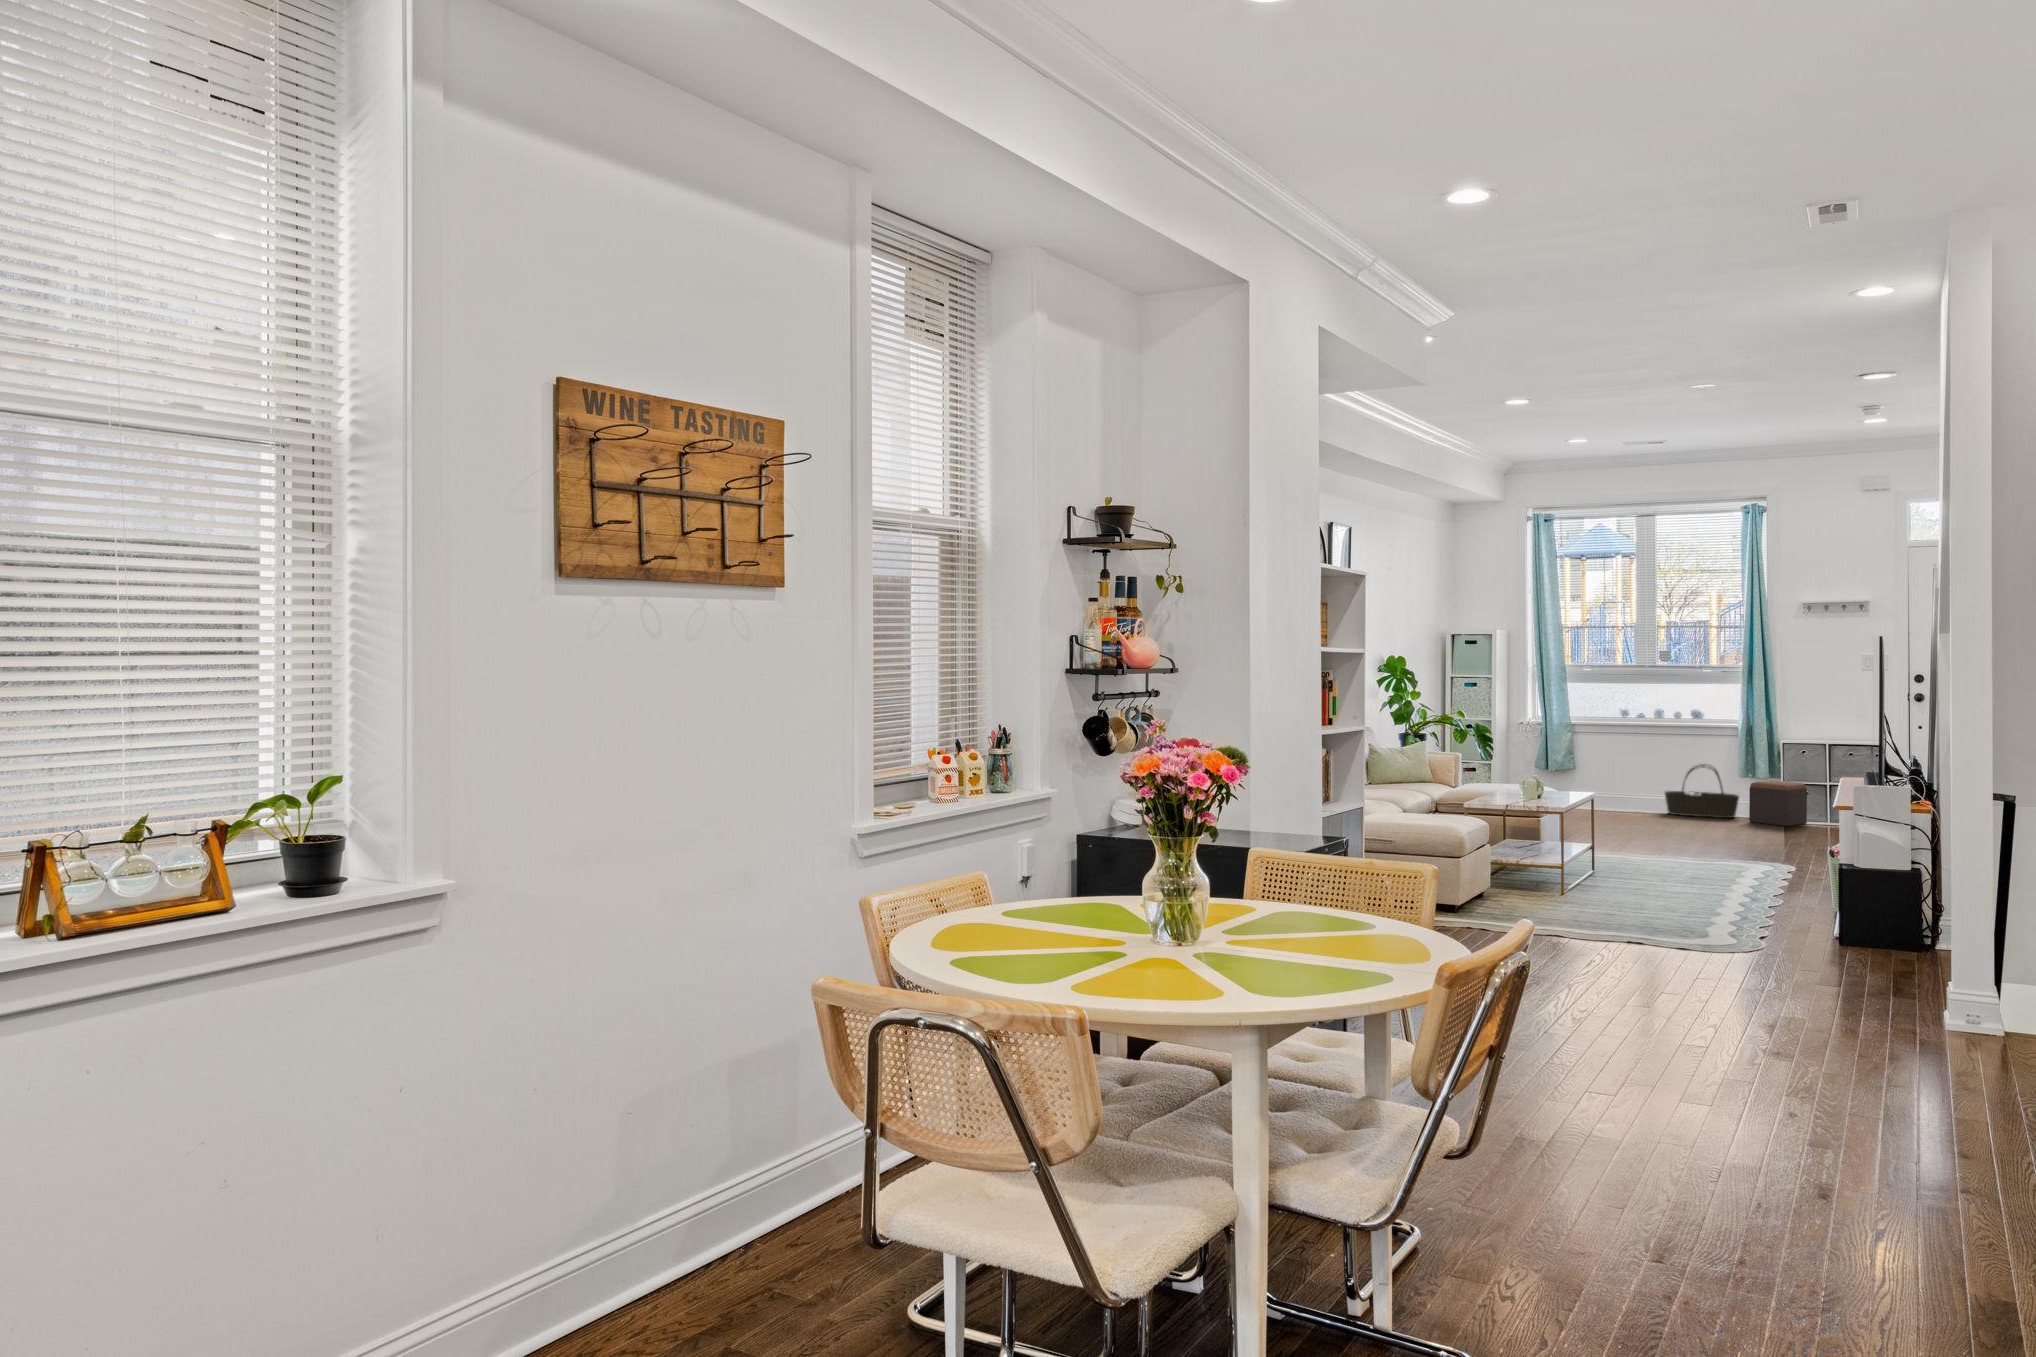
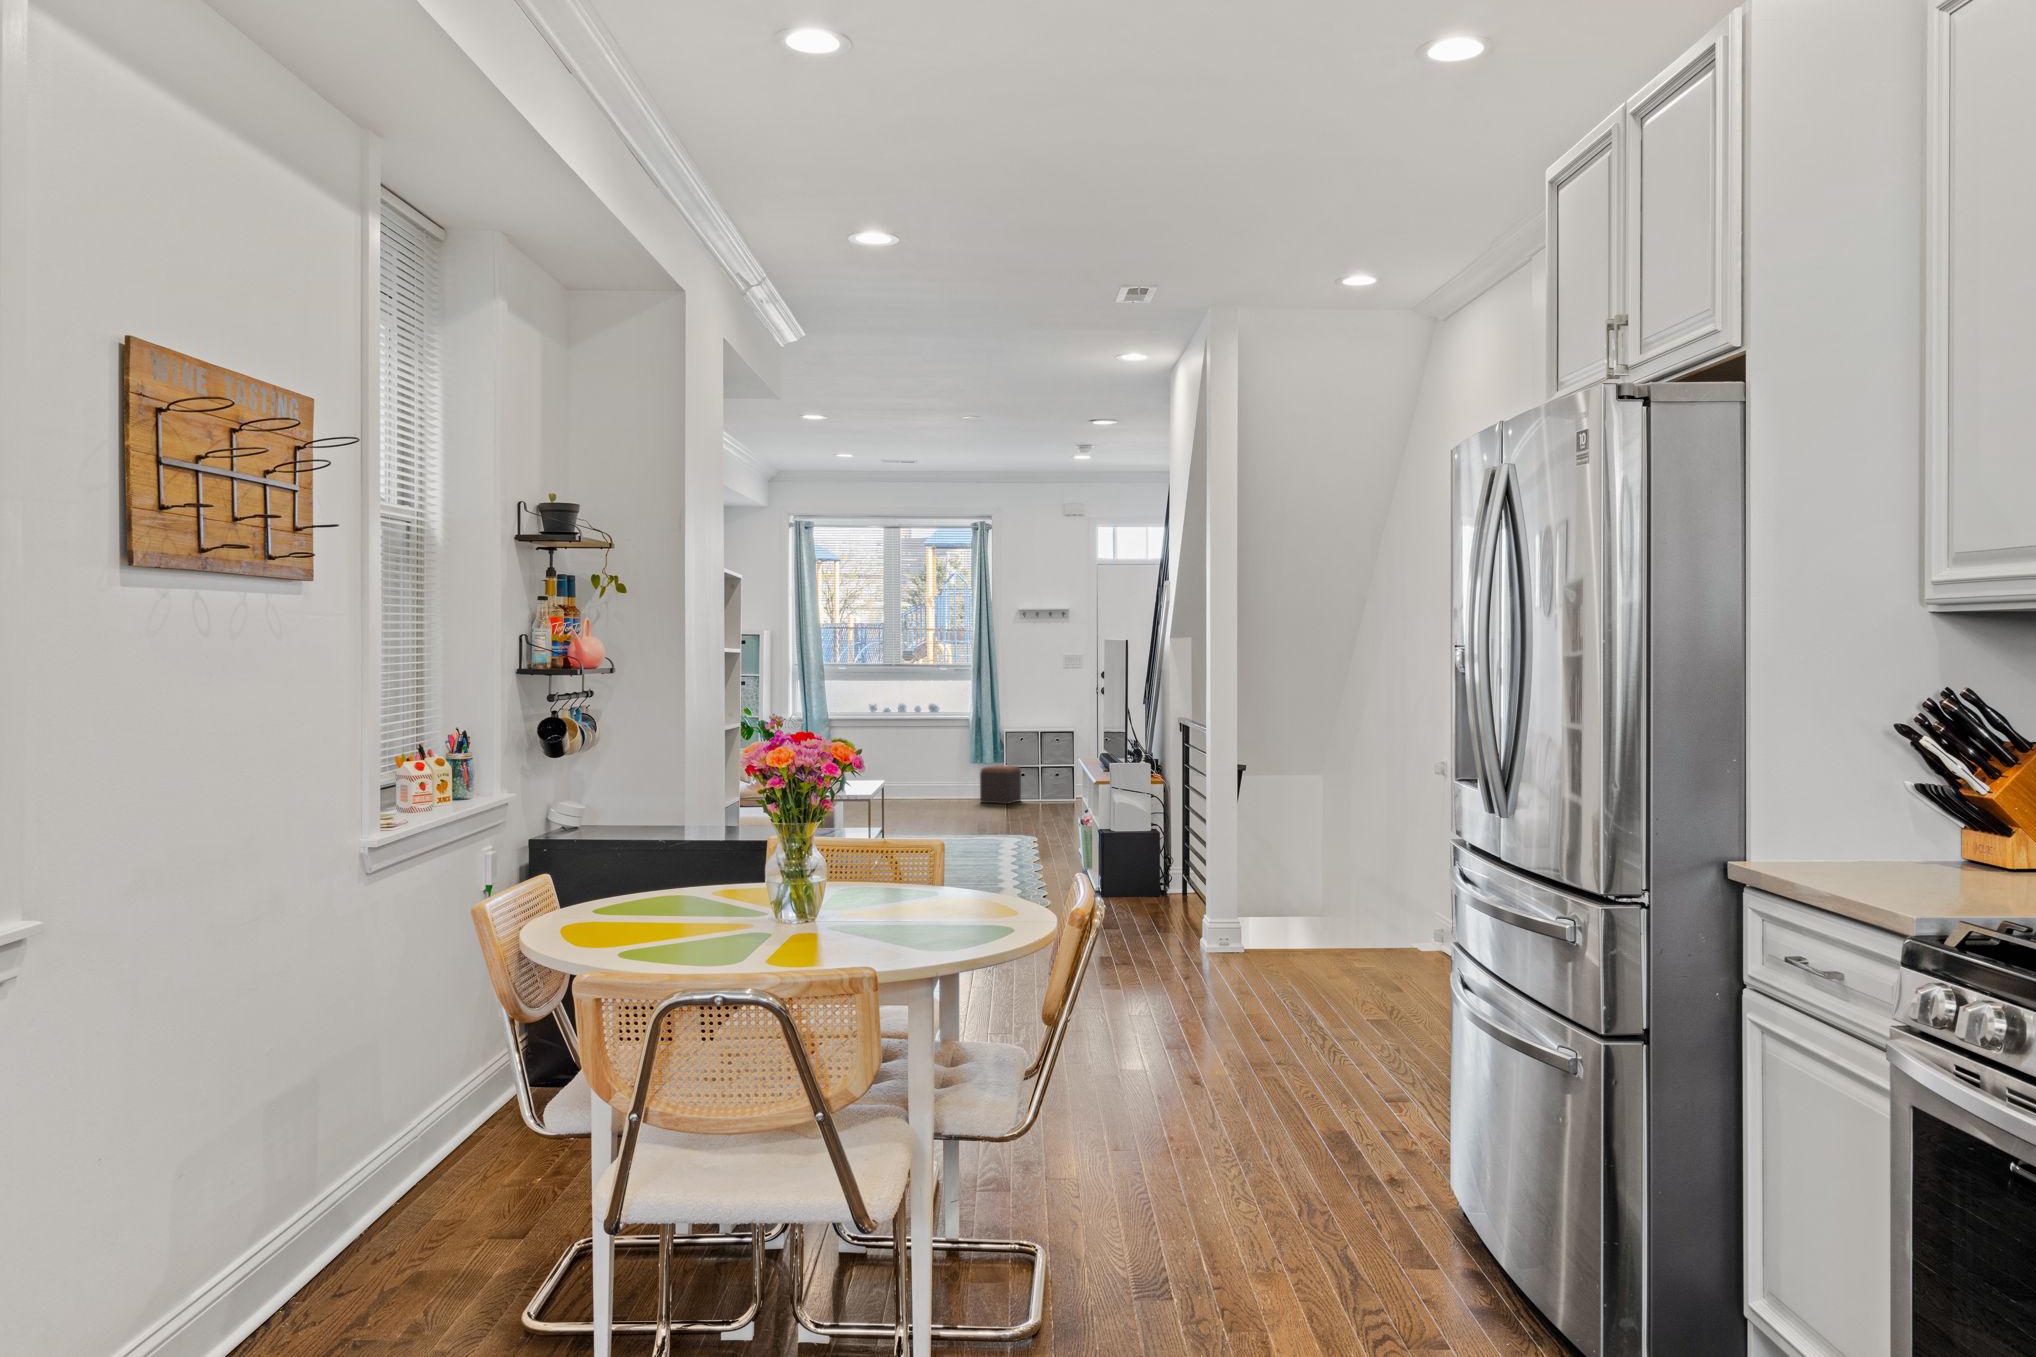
basket: present [1665,764,1739,818] -> none [913,754,971,802]

